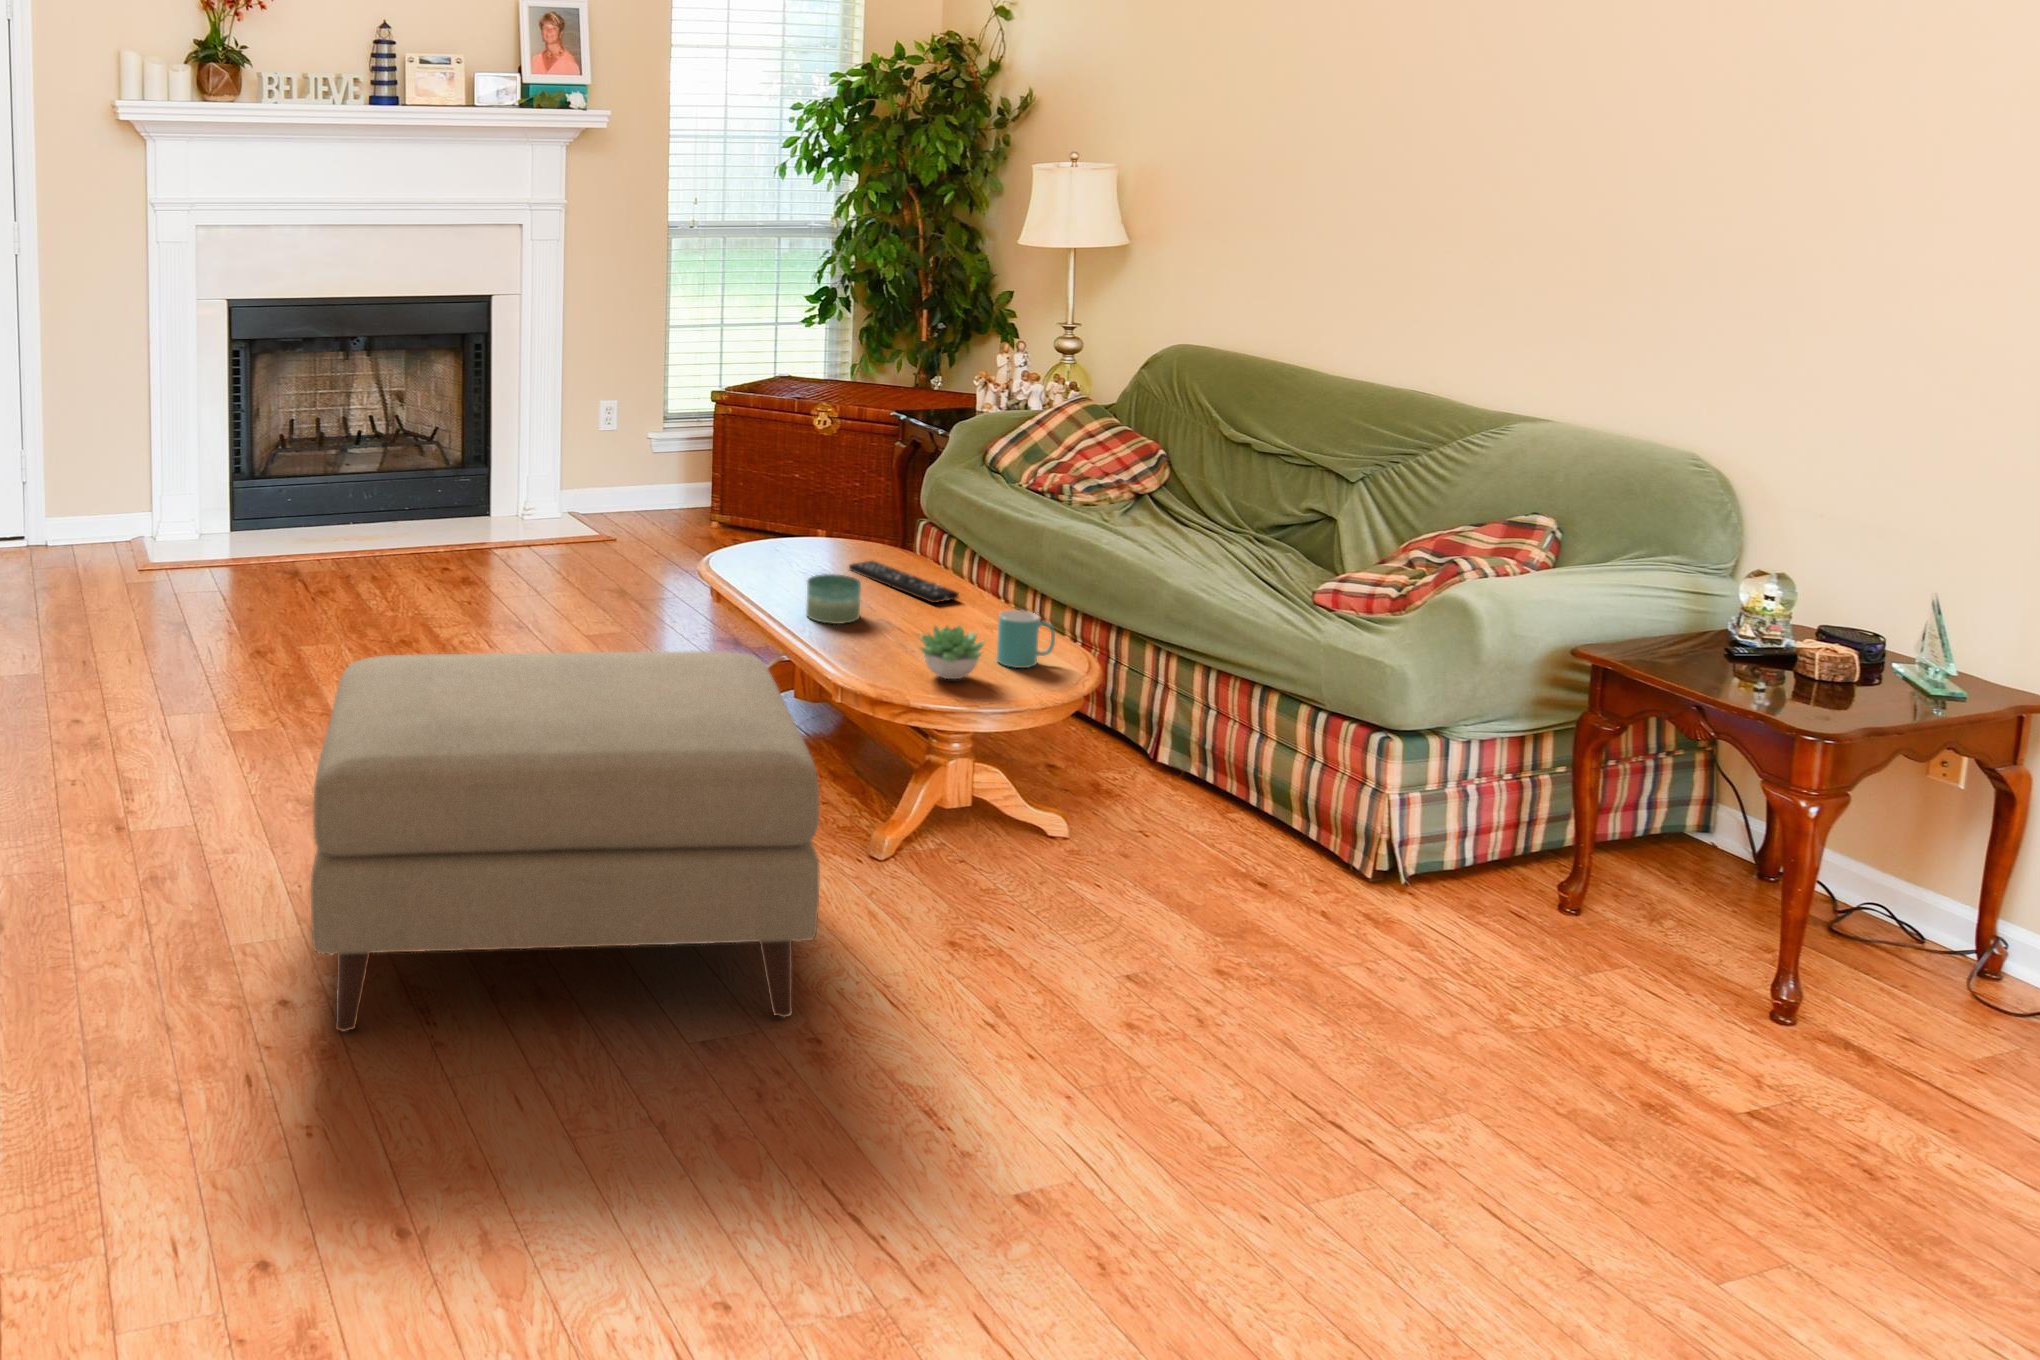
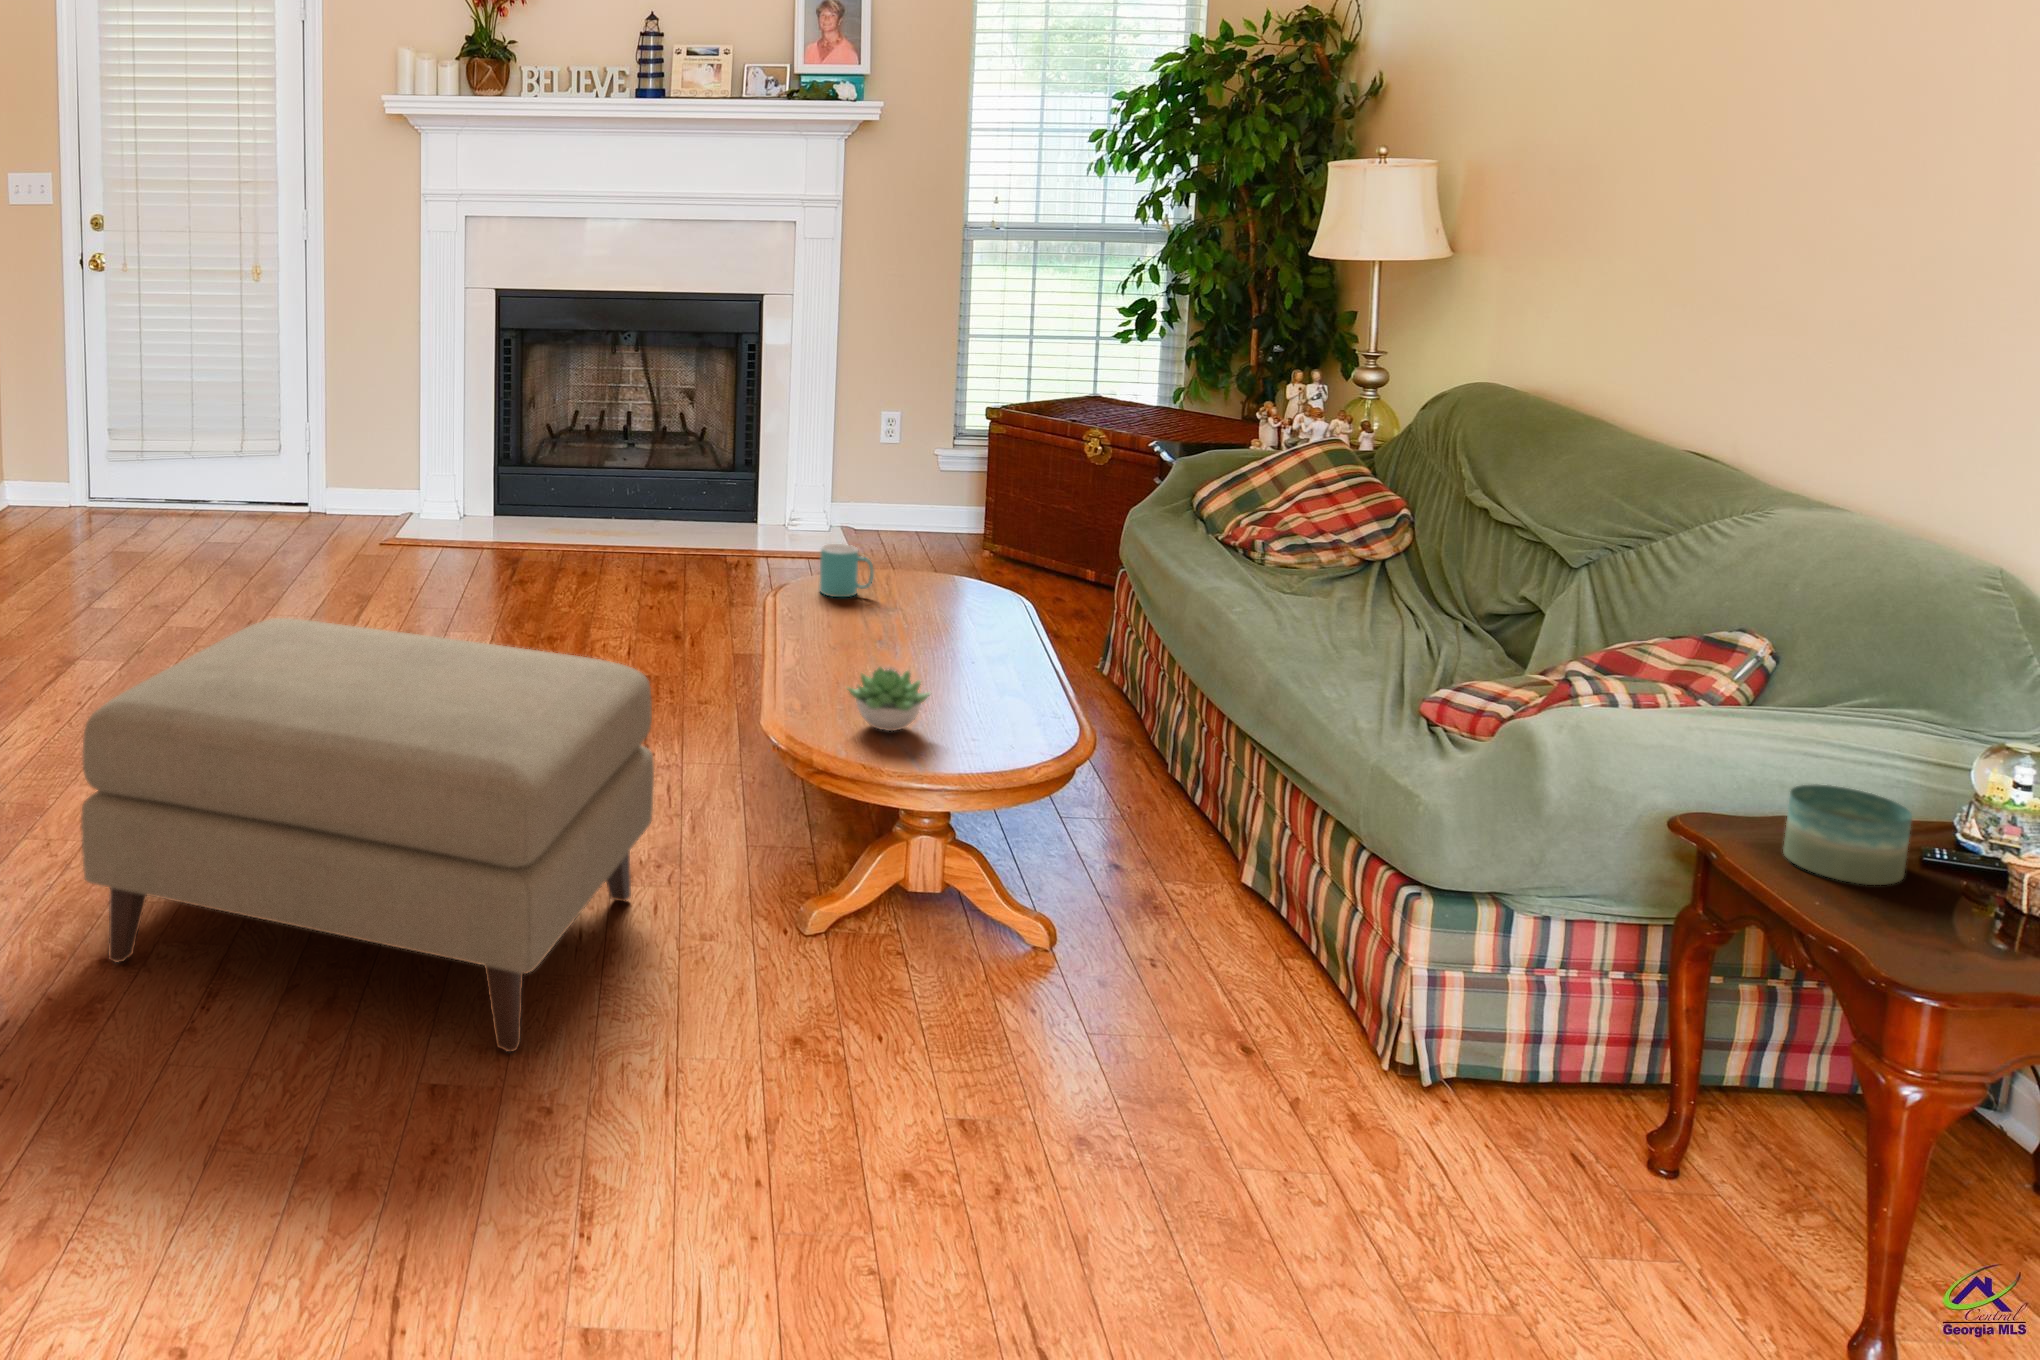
remote control: present [849,561,959,603] -> none [925,596,1011,649]
candle: present [806,574,861,624] -> present [1783,785,1912,885]
mug: present [997,610,1055,668] -> present [819,544,874,597]

